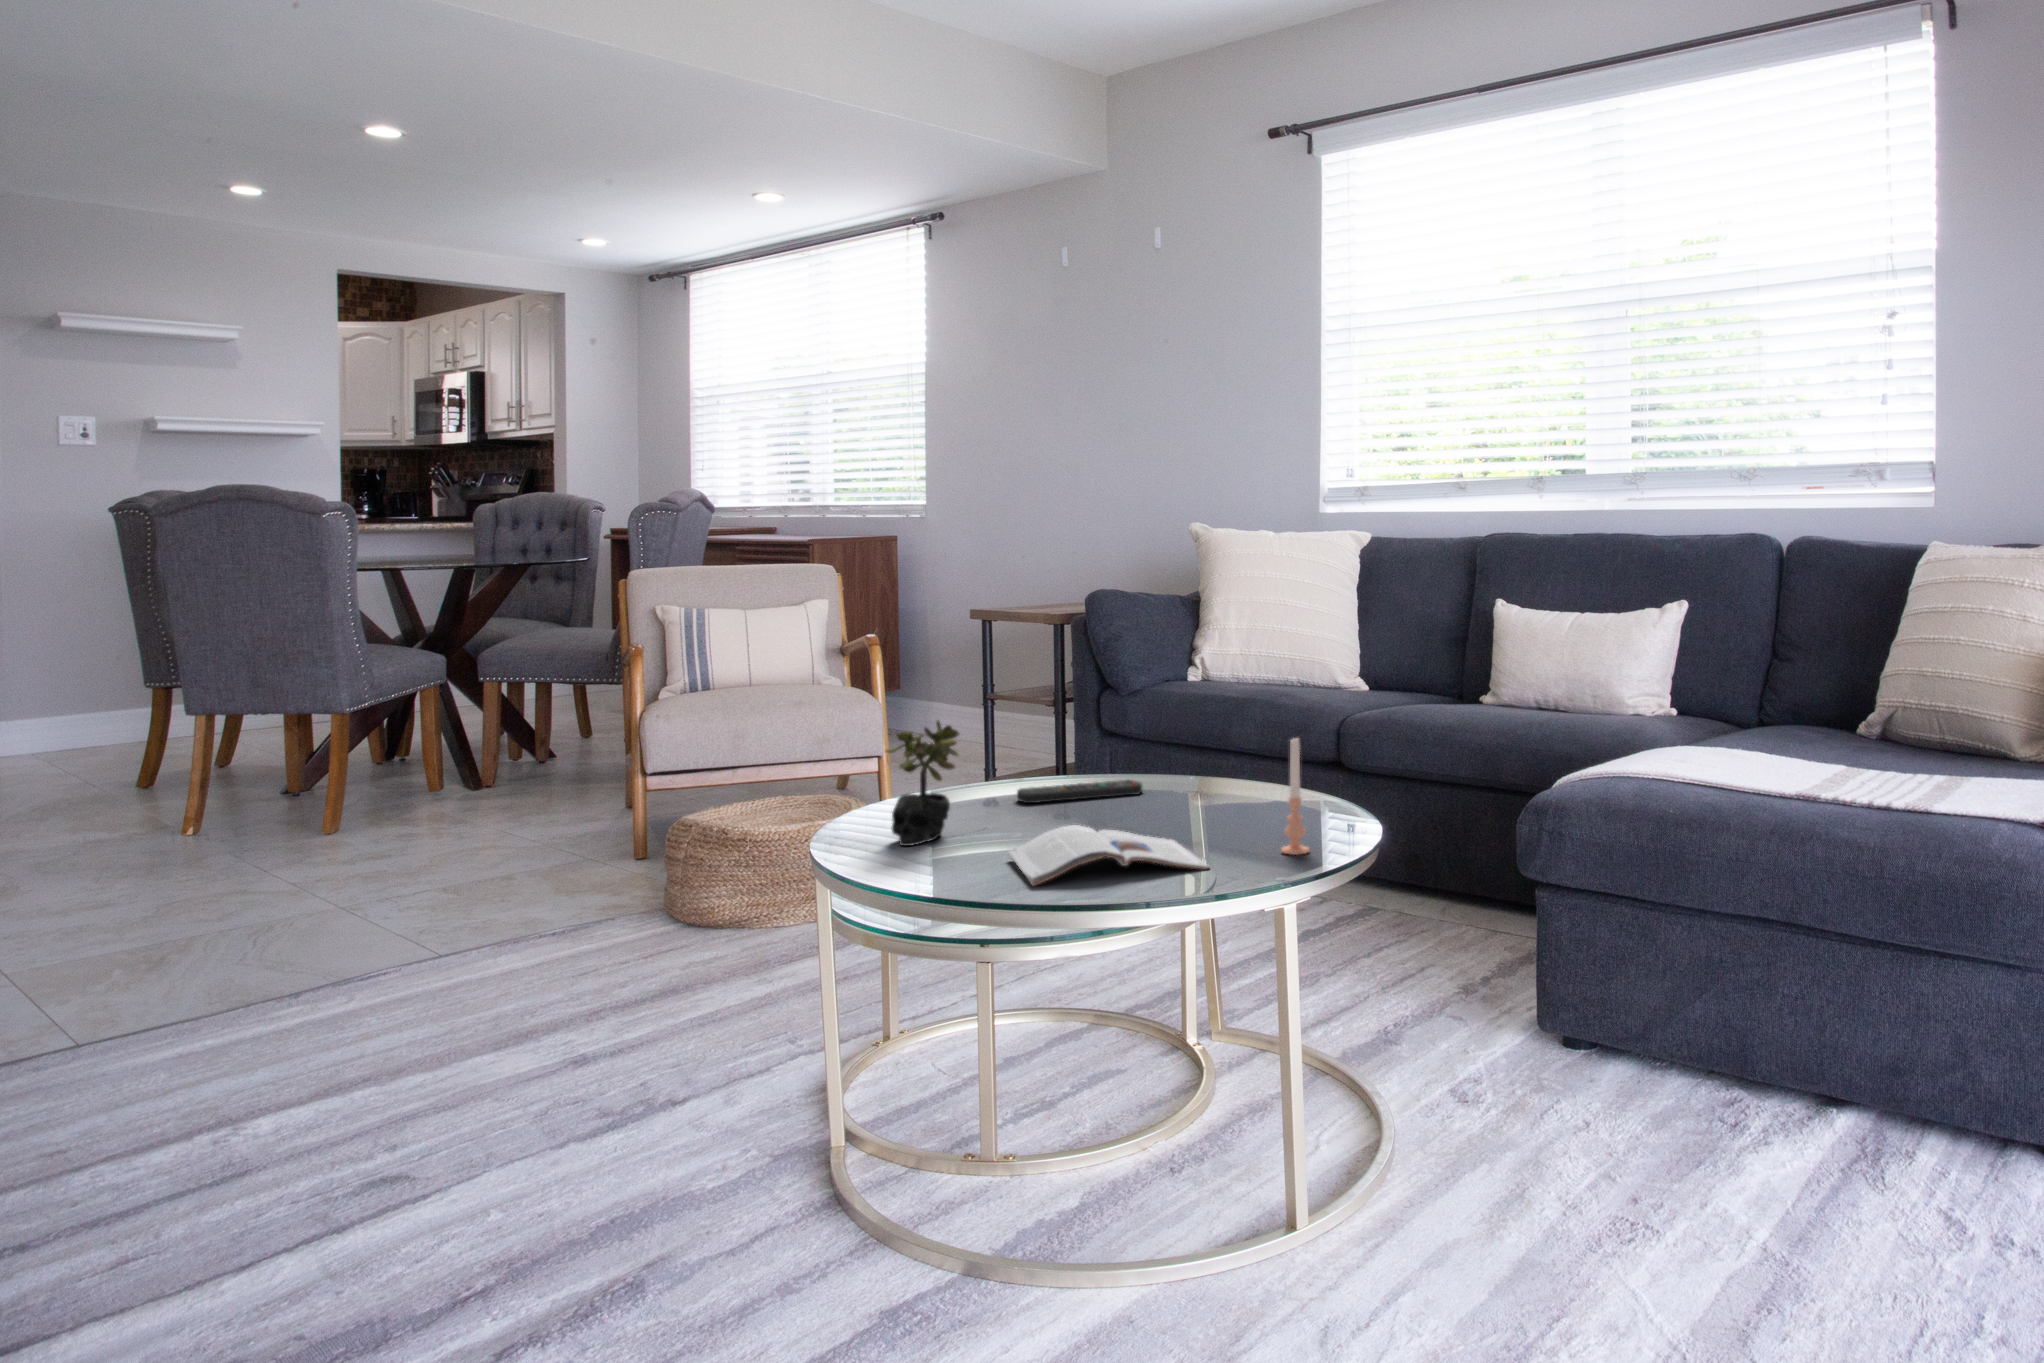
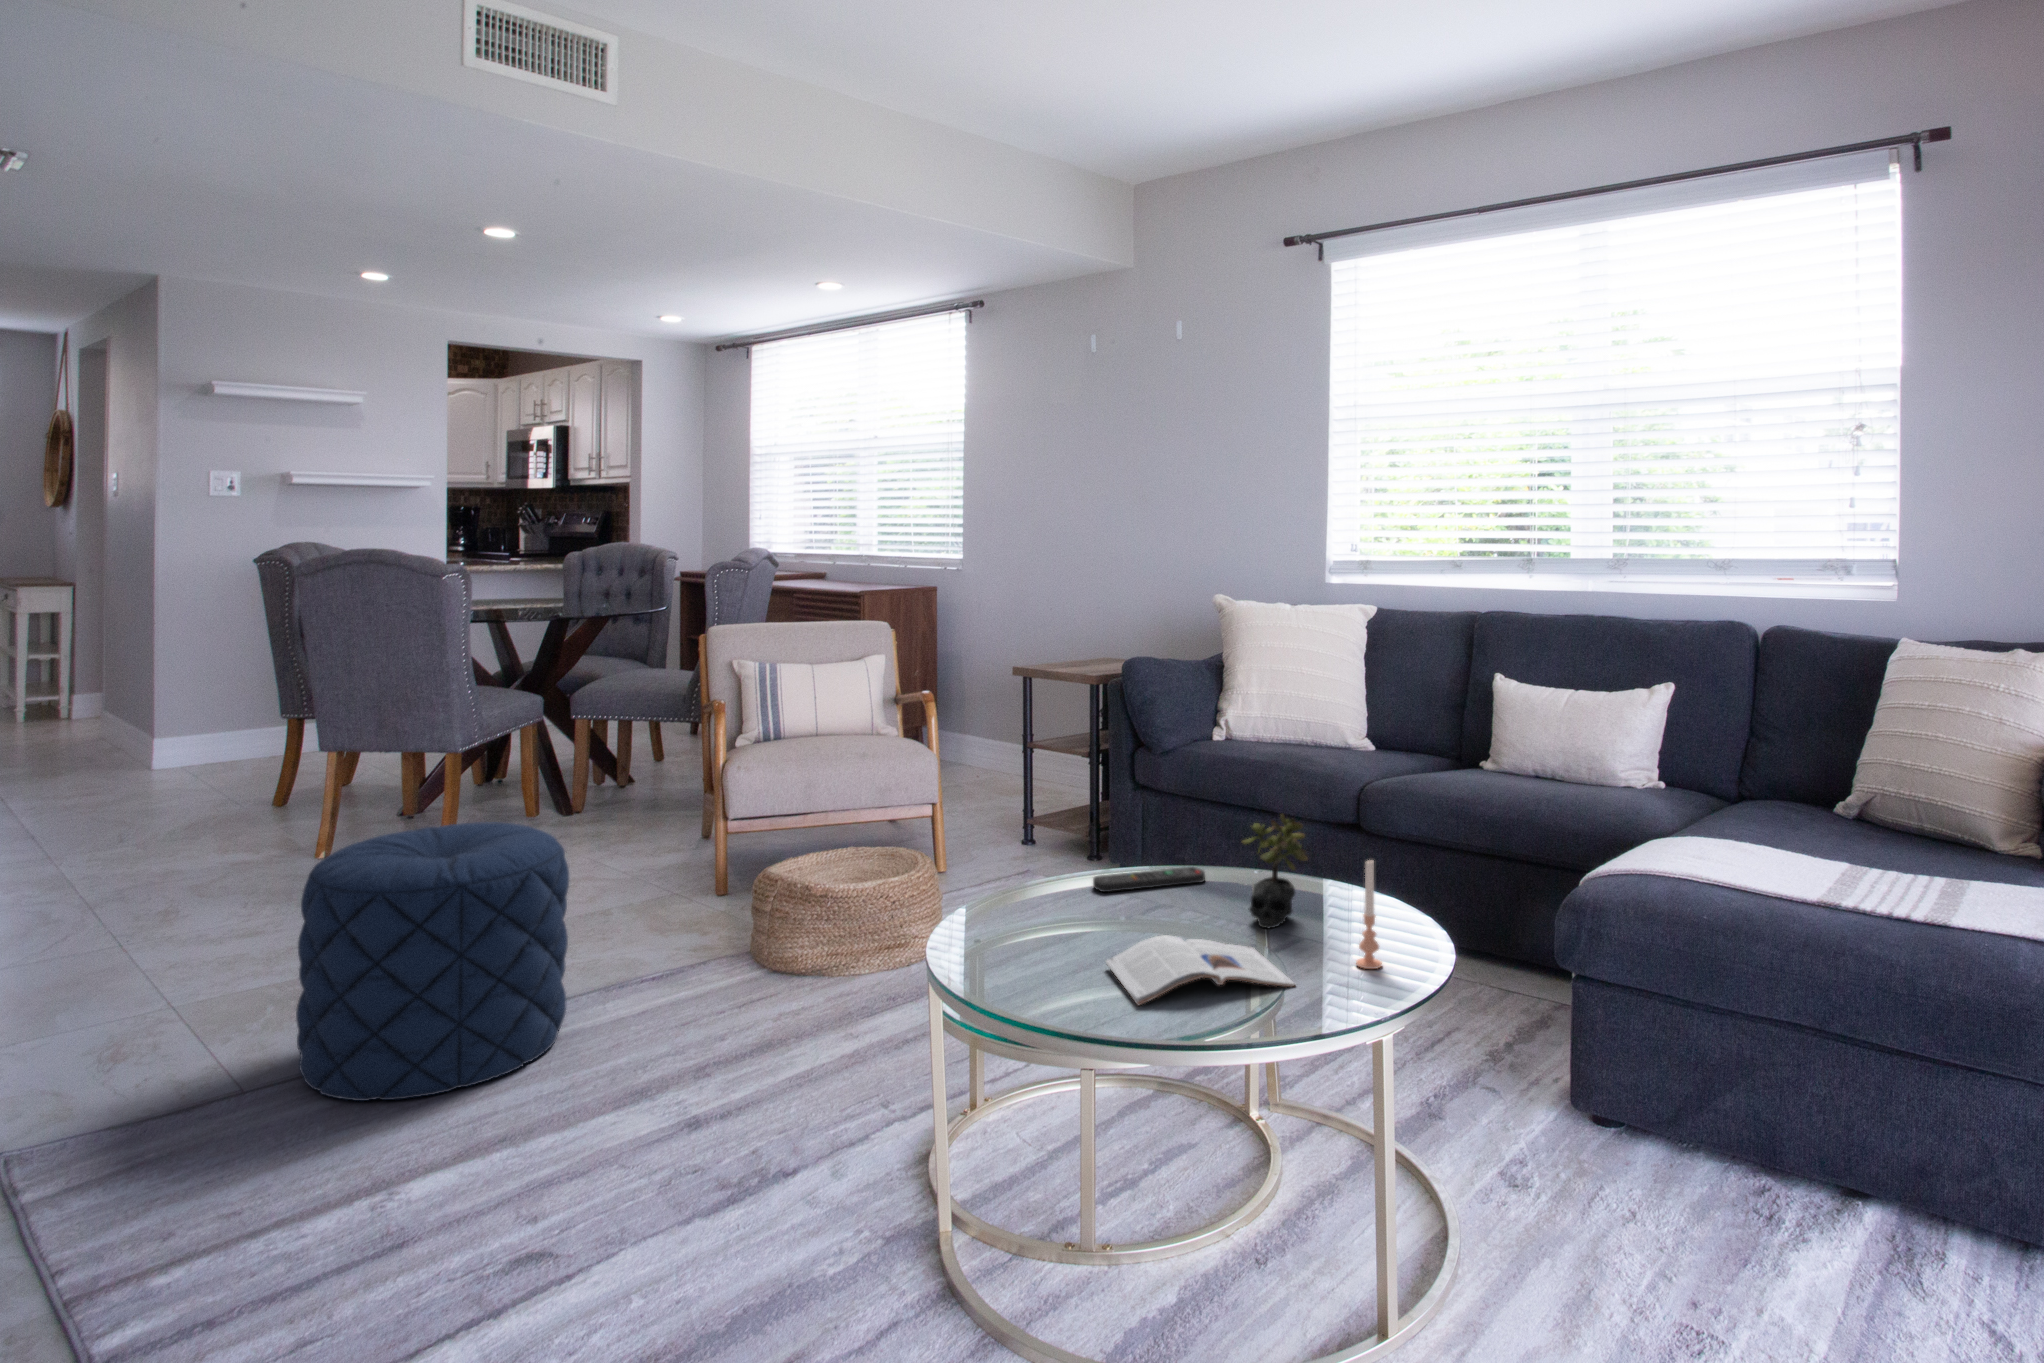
succulent plant: present [886,721,959,846] -> present [1242,814,1308,928]
pouf: none [139,756,447,1048] -> present [296,822,569,1101]

